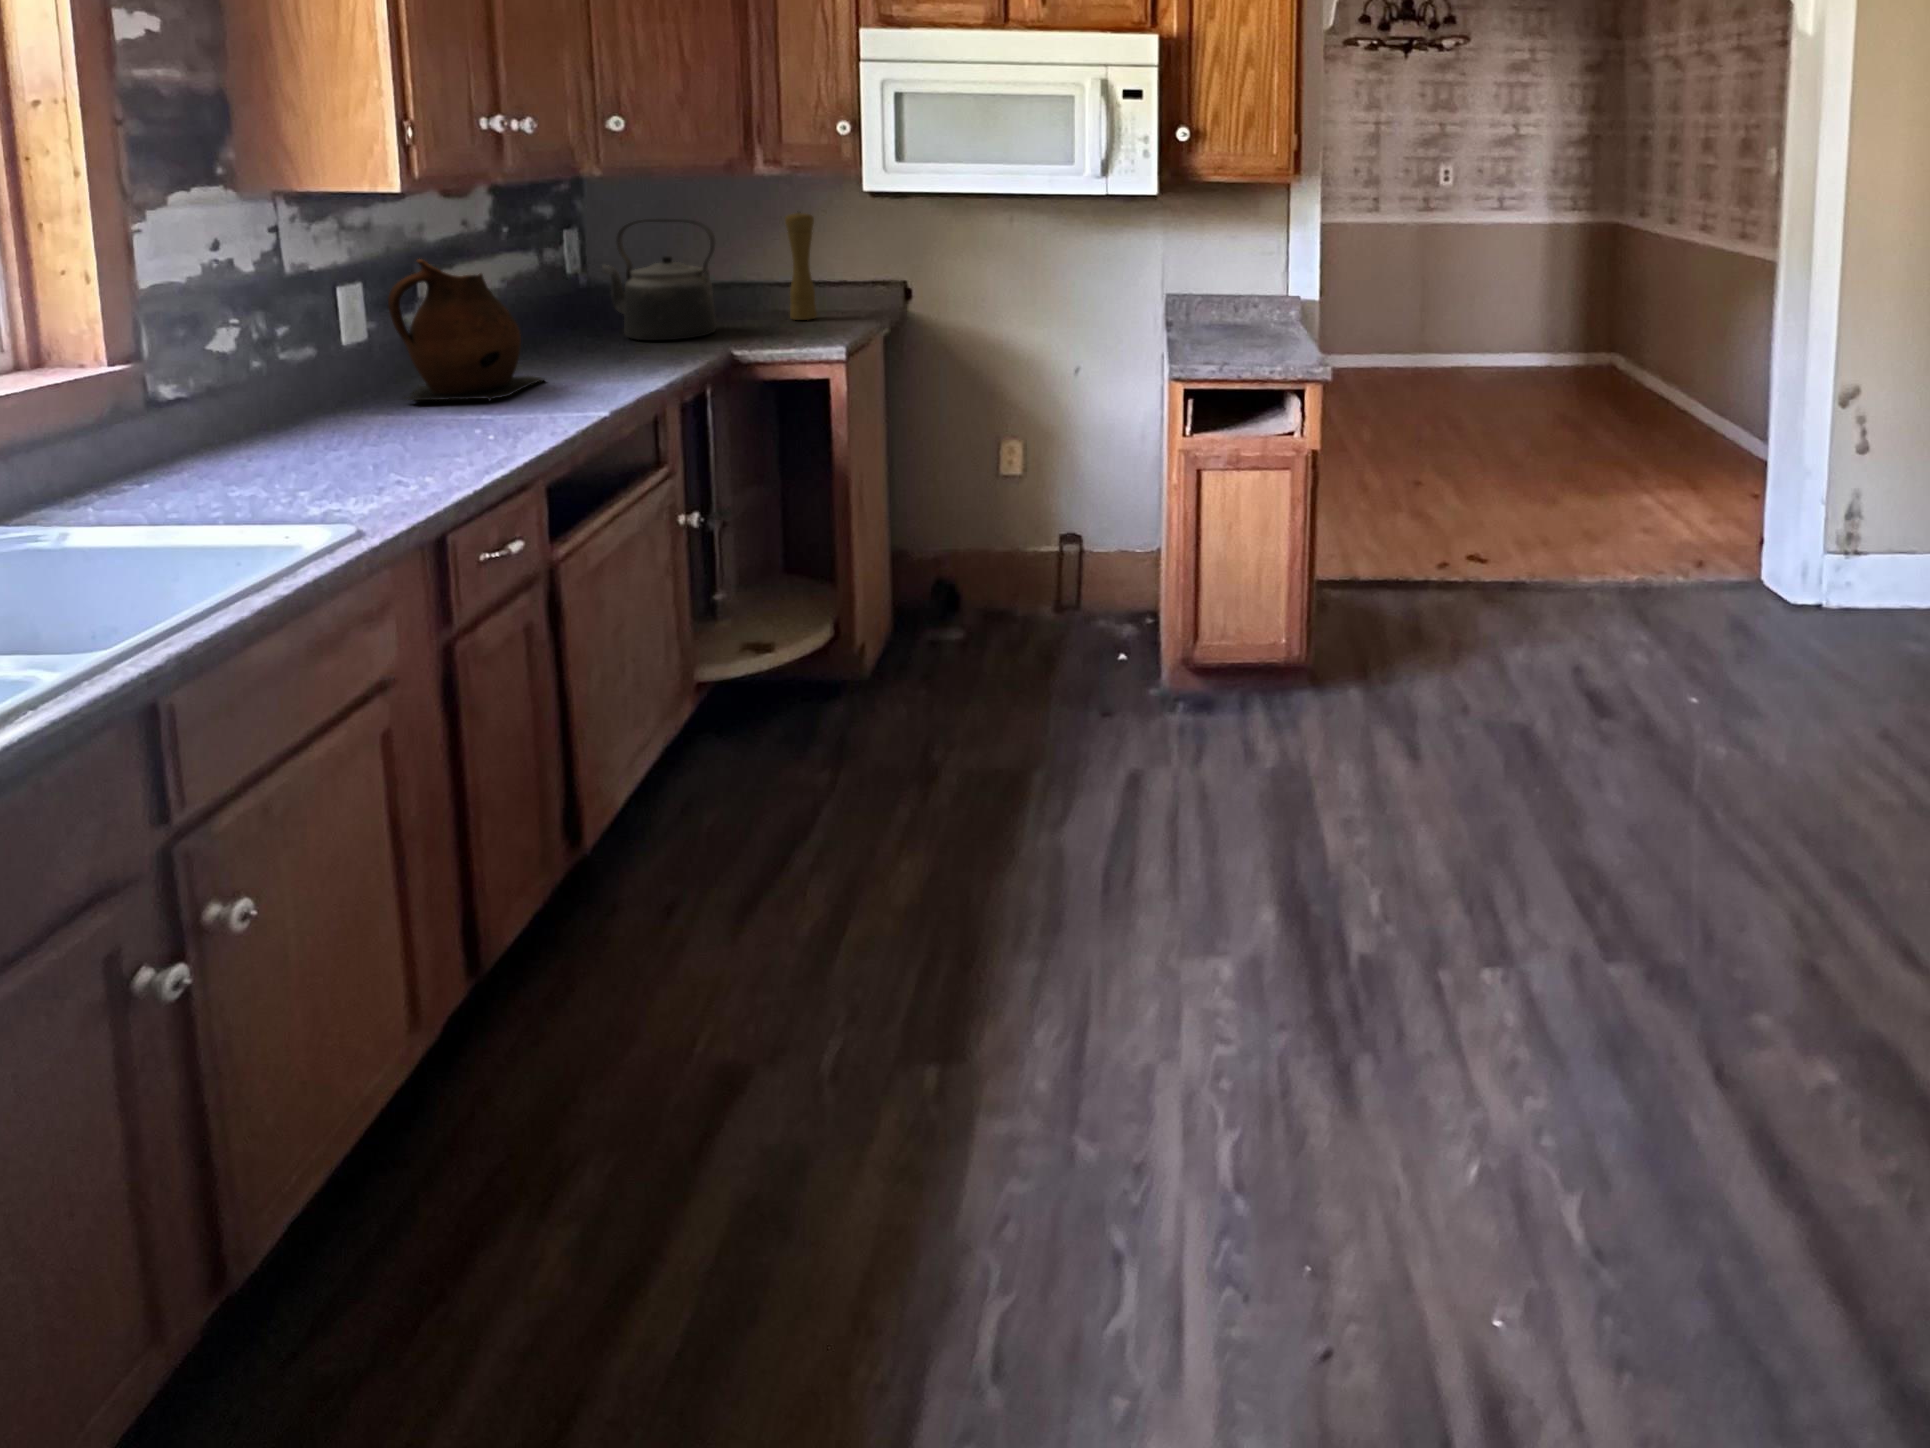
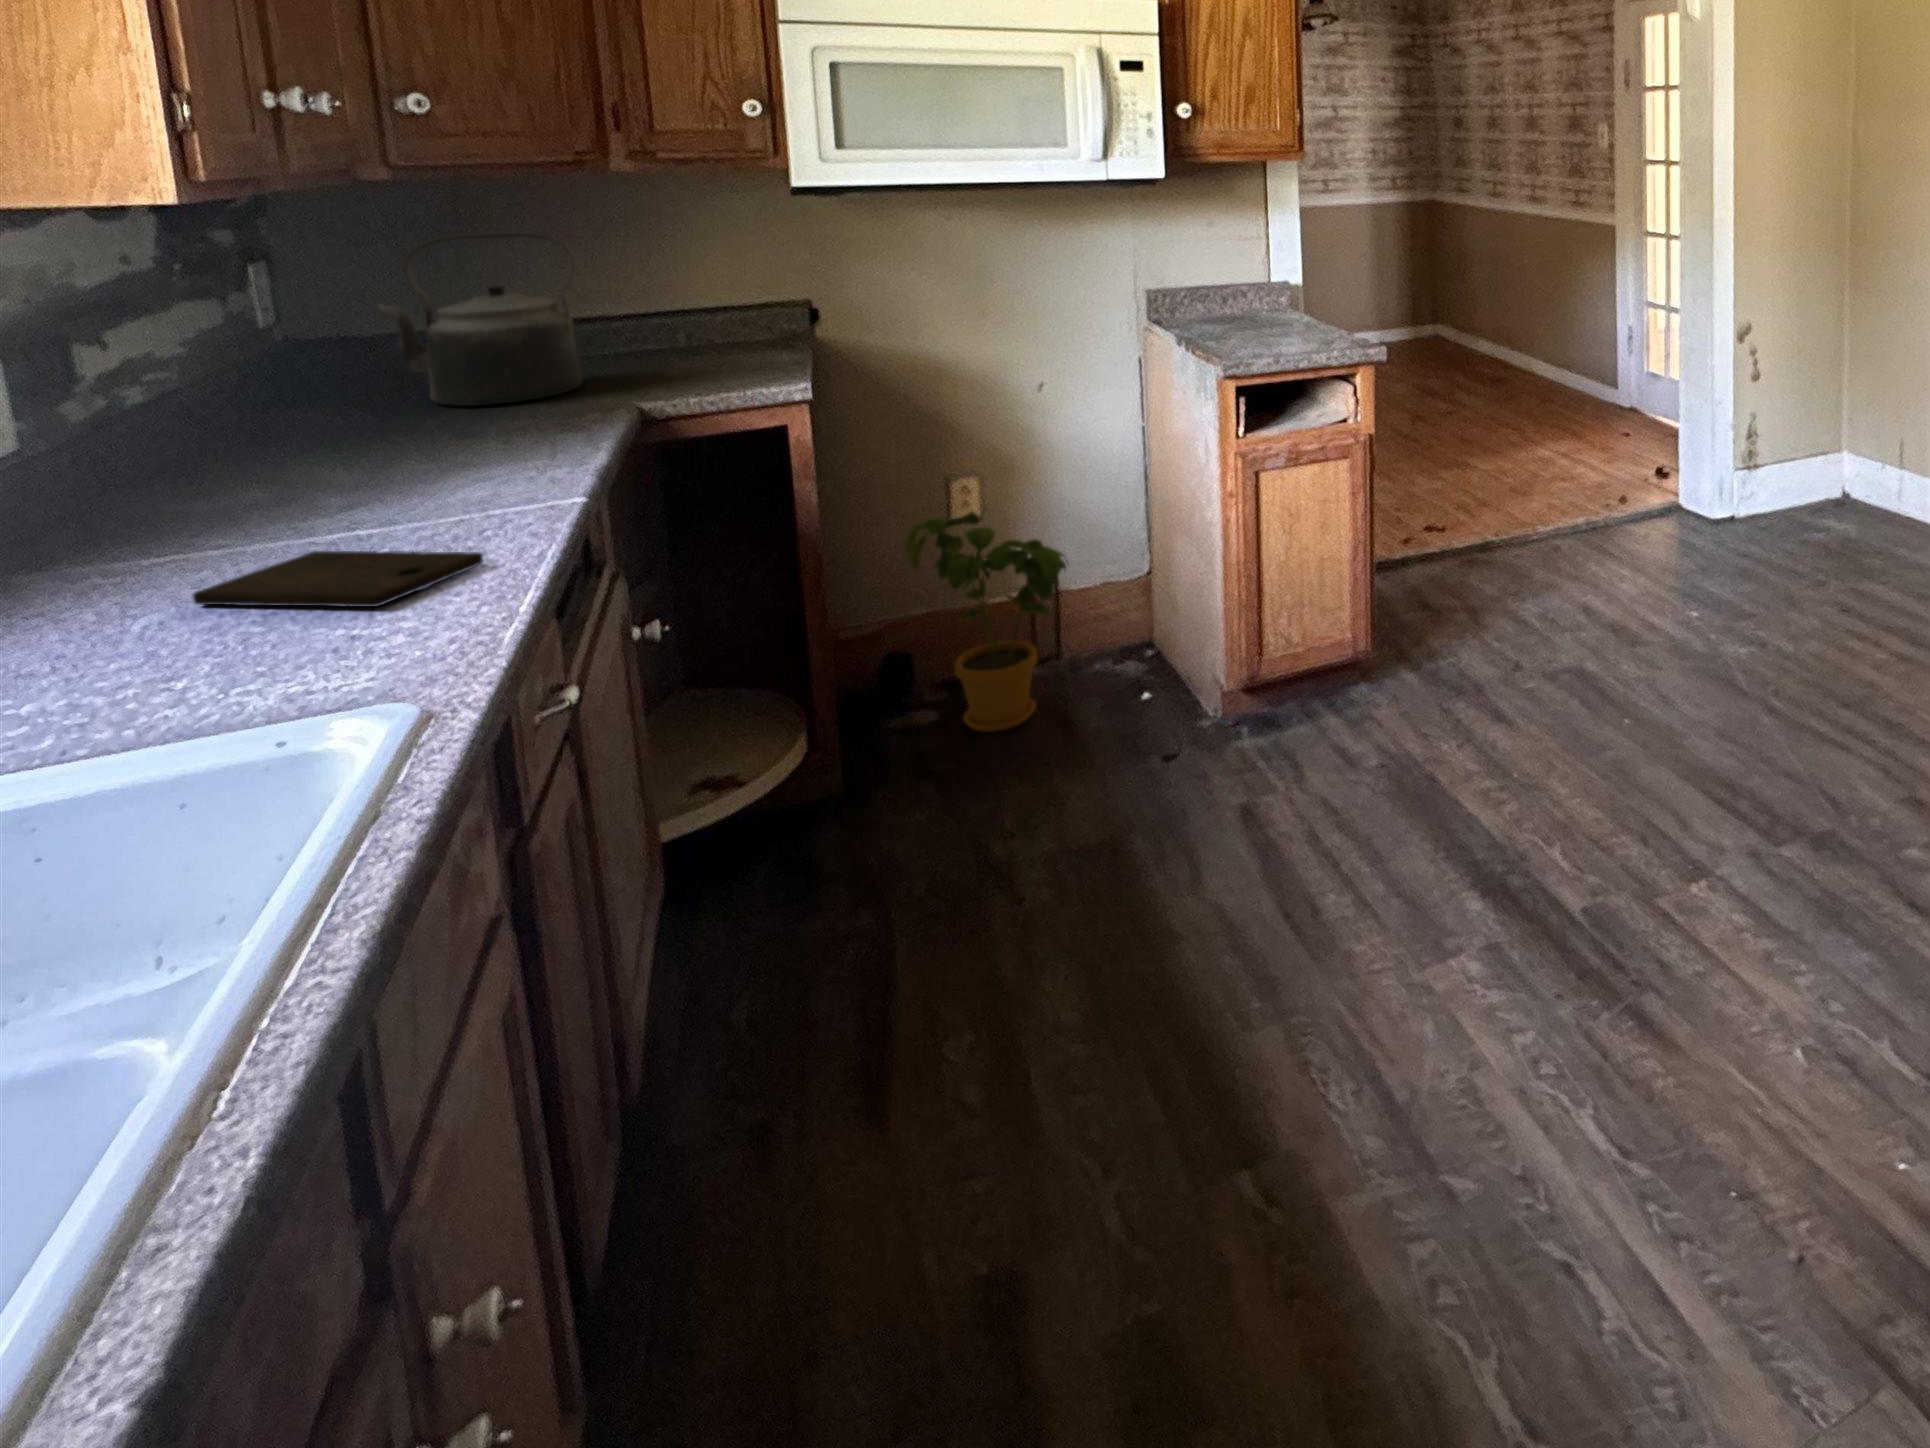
pepper mill: present [785,212,817,320] -> none [656,216,711,358]
ceramic pitcher: present [388,259,544,401] -> none [126,309,400,531]
cutting board: none [356,422,500,461] -> present [193,551,483,607]
house plant: none [939,468,1063,657] -> present [904,512,1066,732]

